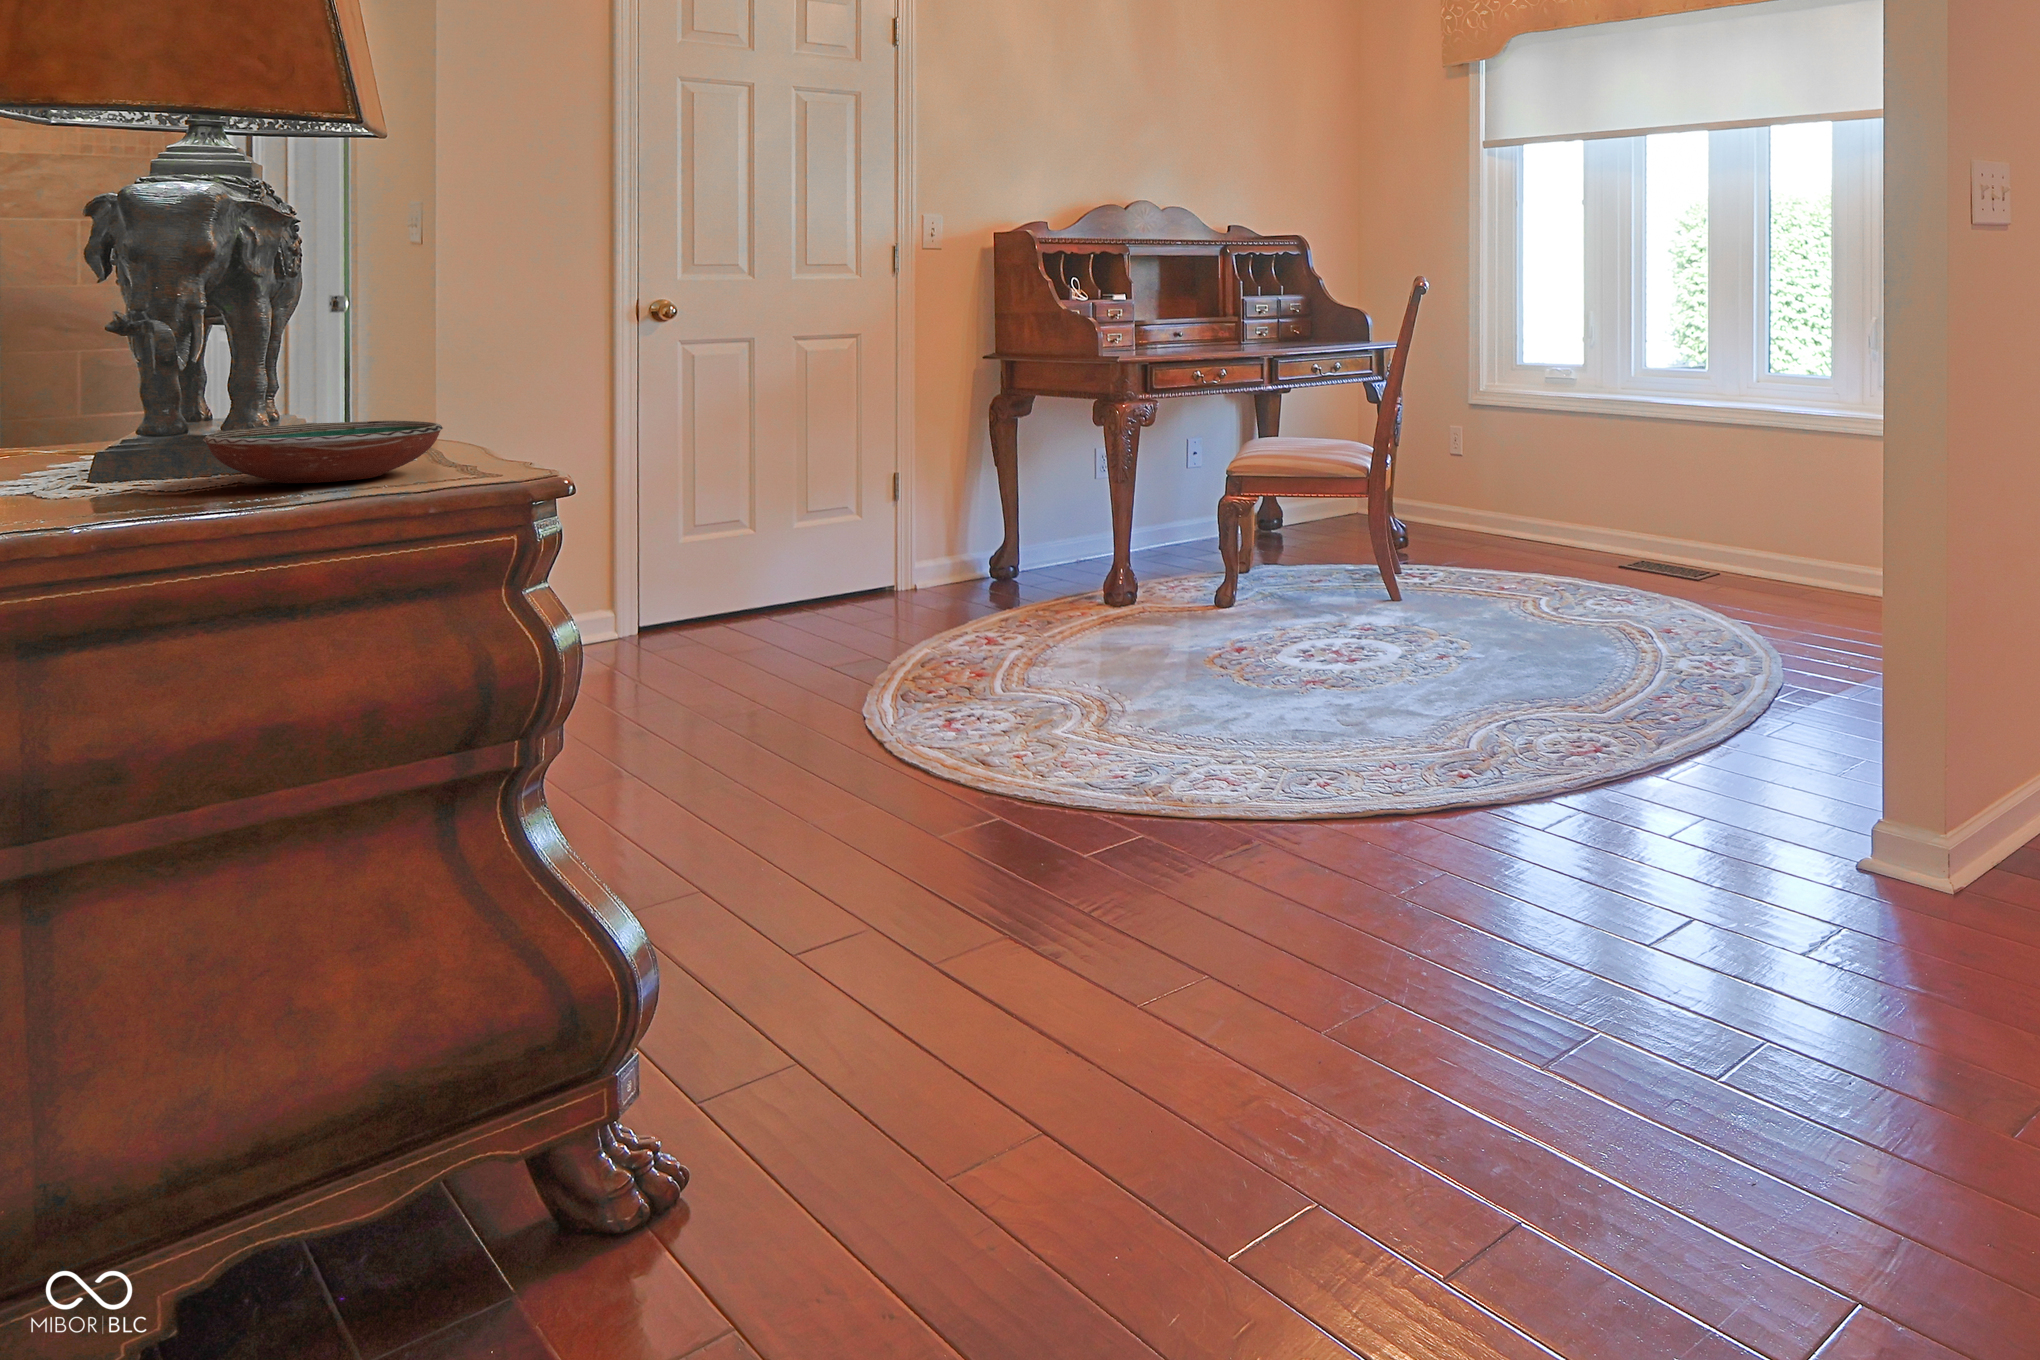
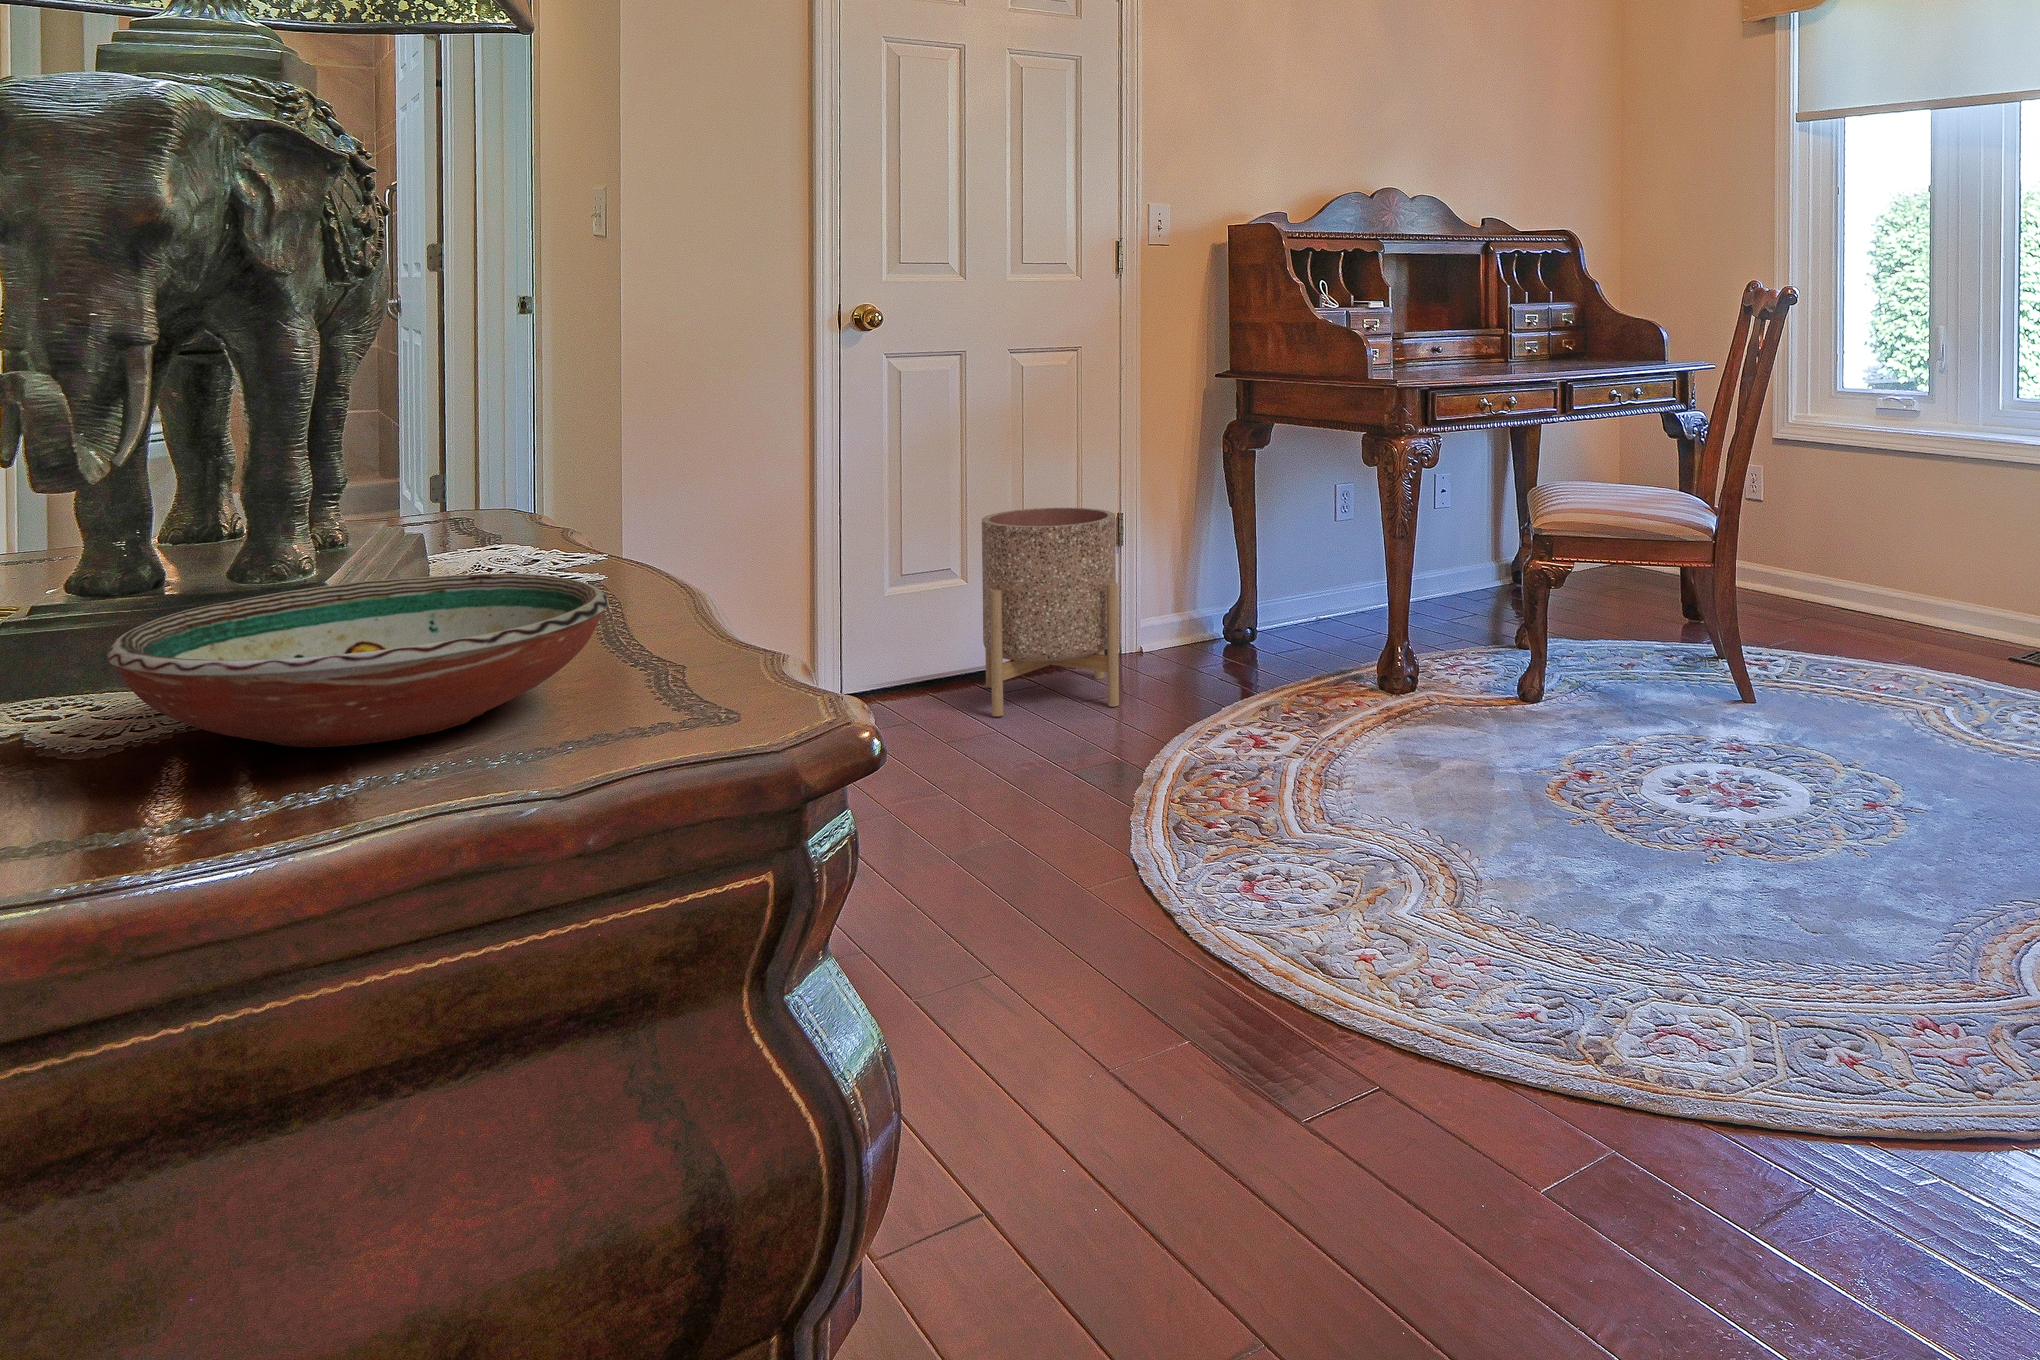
planter: none [765,465,885,633] -> present [982,508,1119,717]

